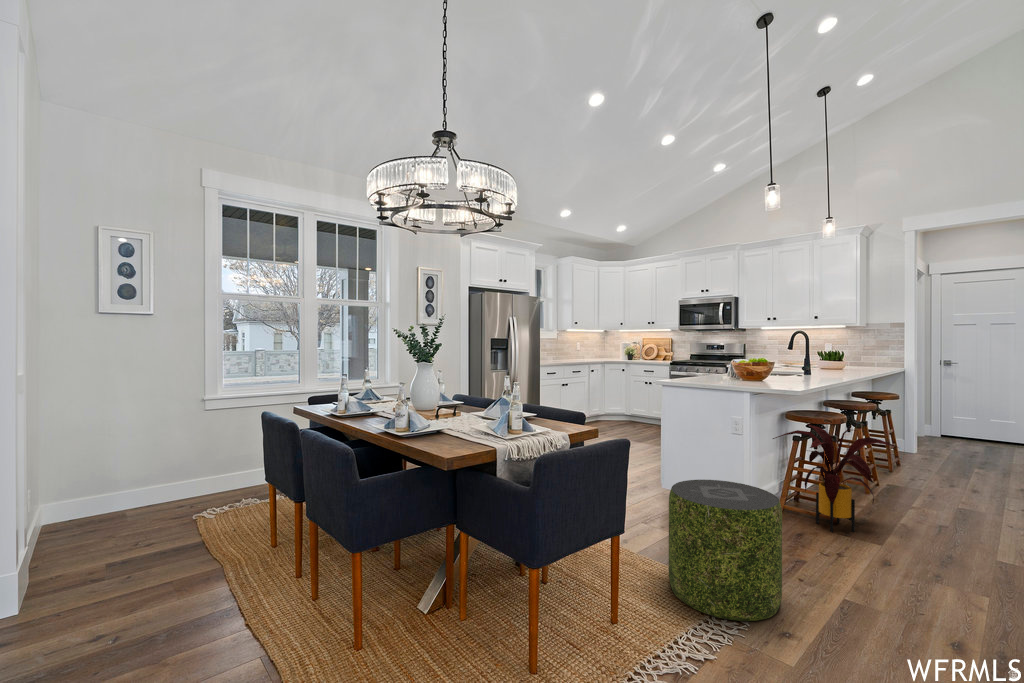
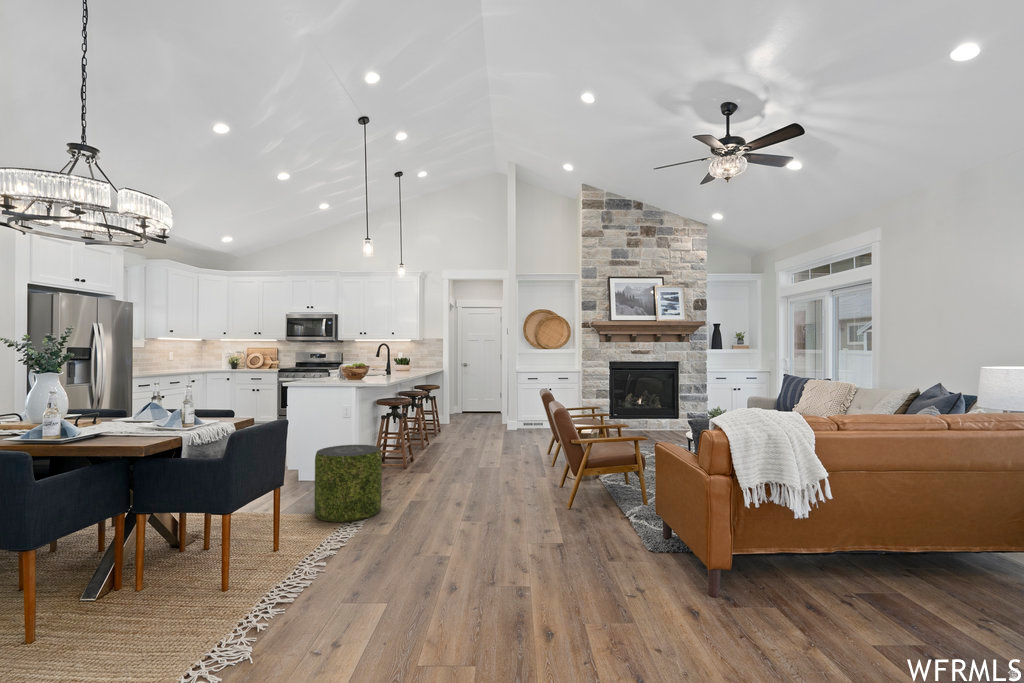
house plant: present [773,424,897,532] -> none [370,408,438,472]

